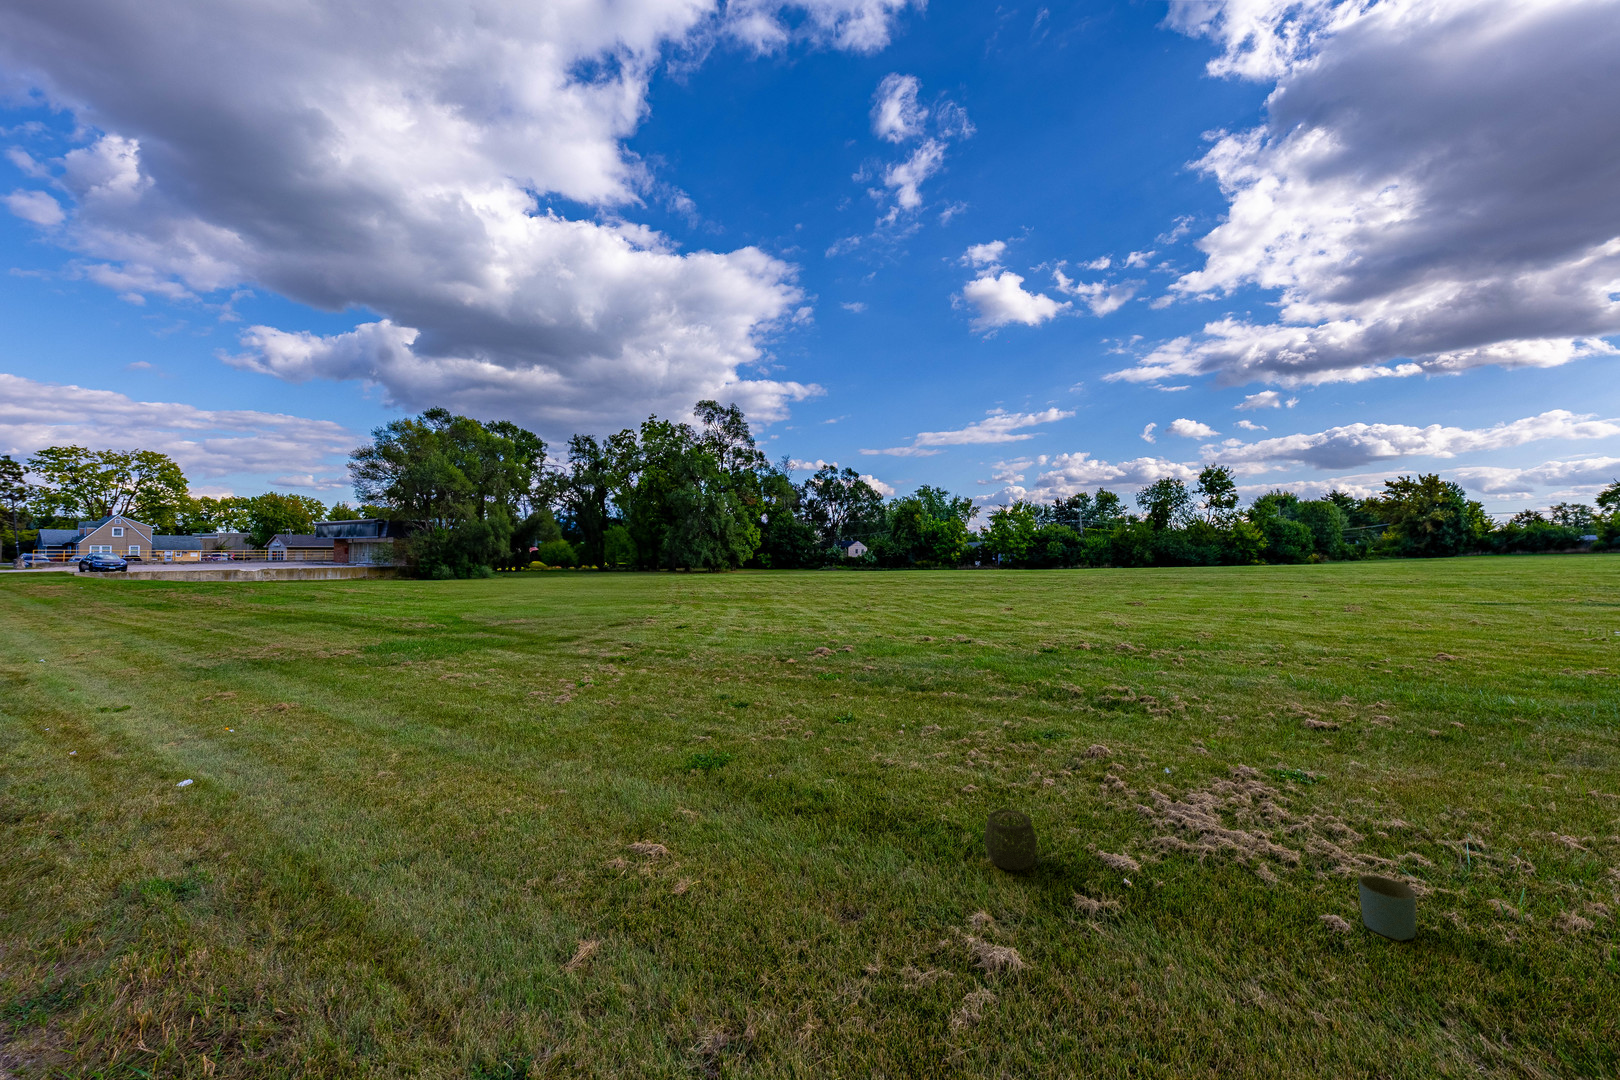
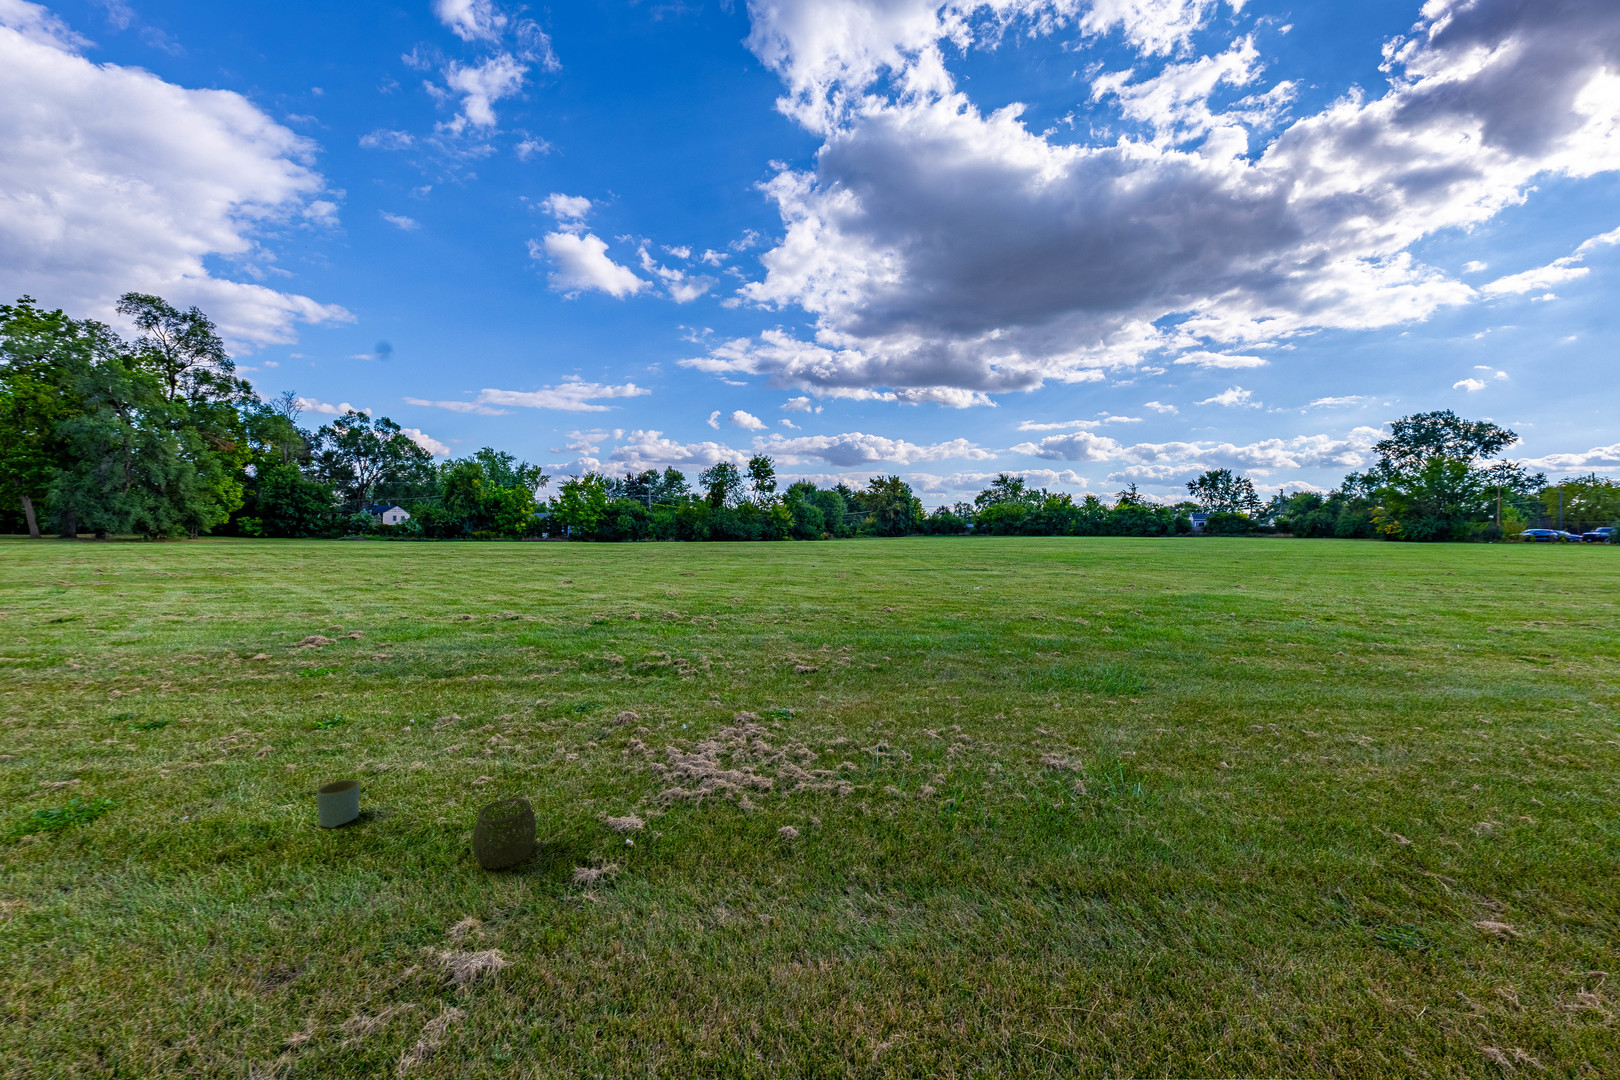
planter: present [1359,875,1416,941] -> present [317,779,360,828]

